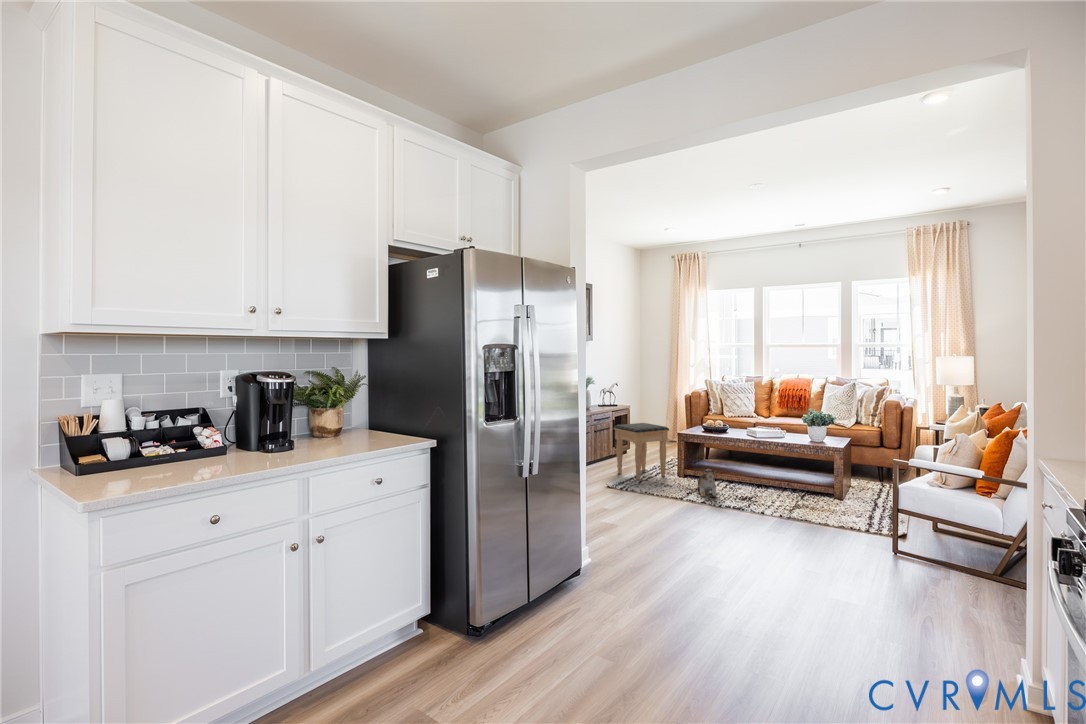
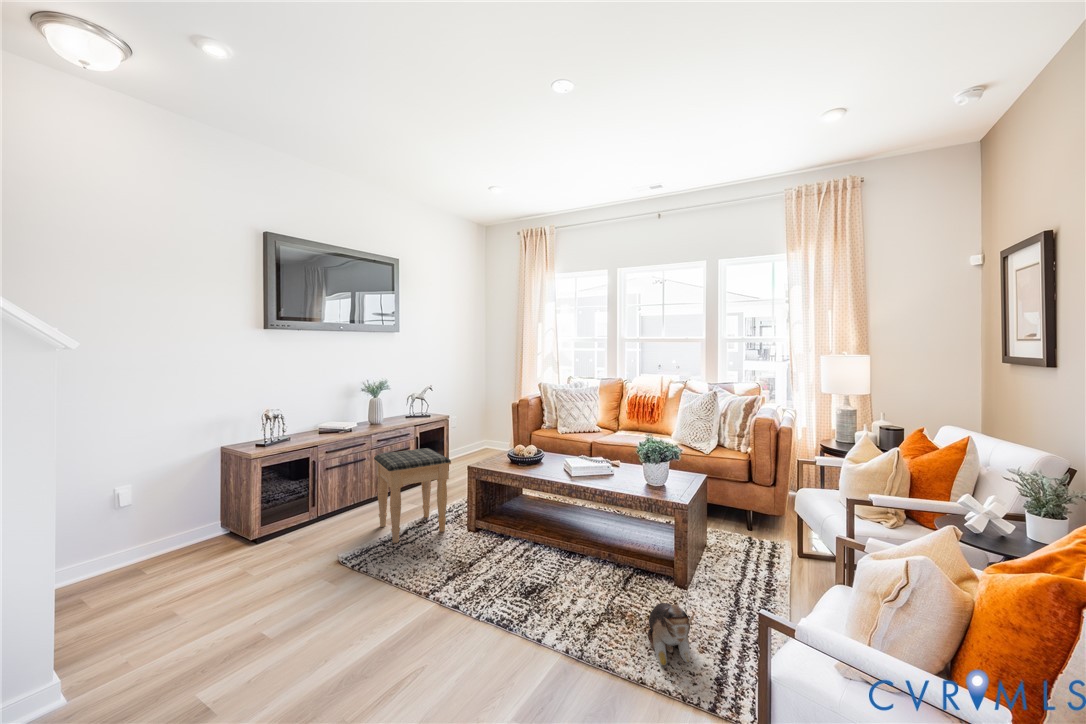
plush toy: present [698,469,716,497] -> present [648,603,694,666]

